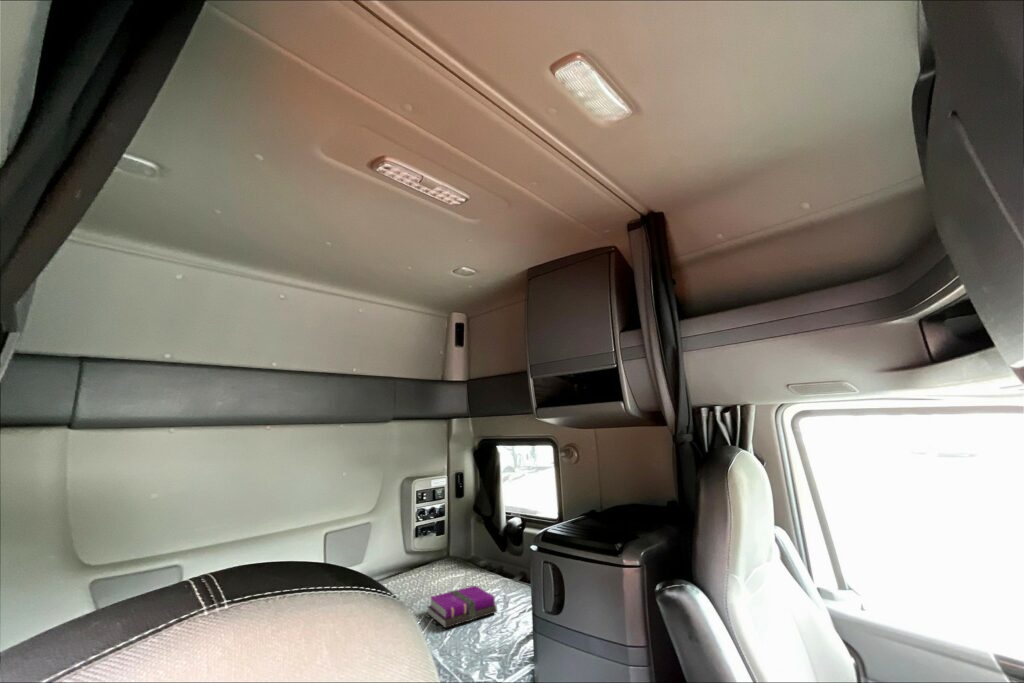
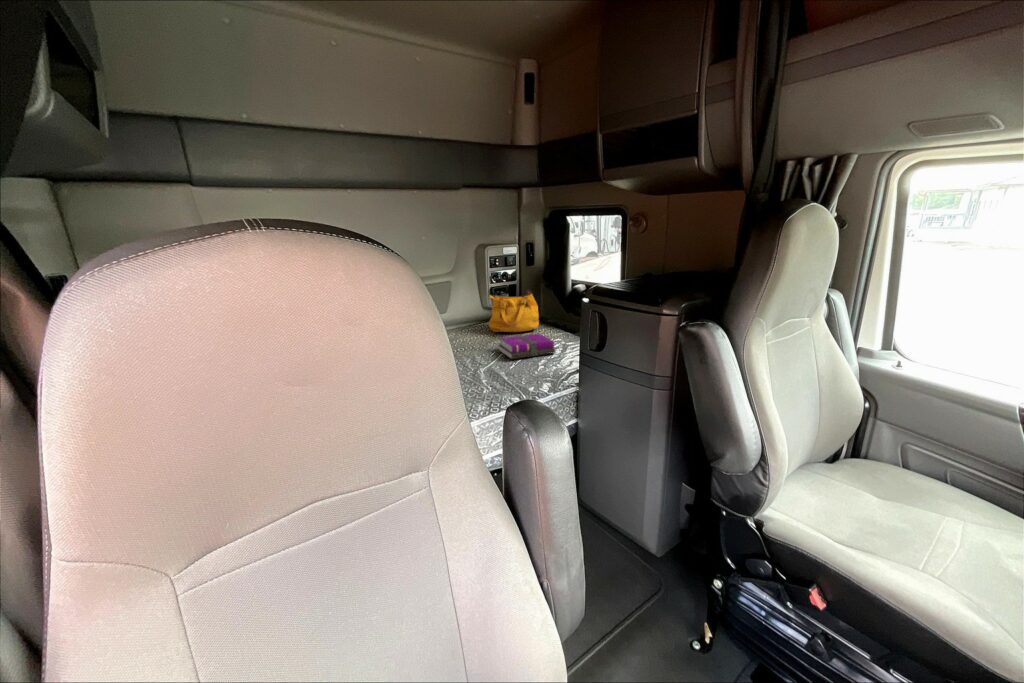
handbag: none [414,529,472,585] -> present [489,292,539,332]

